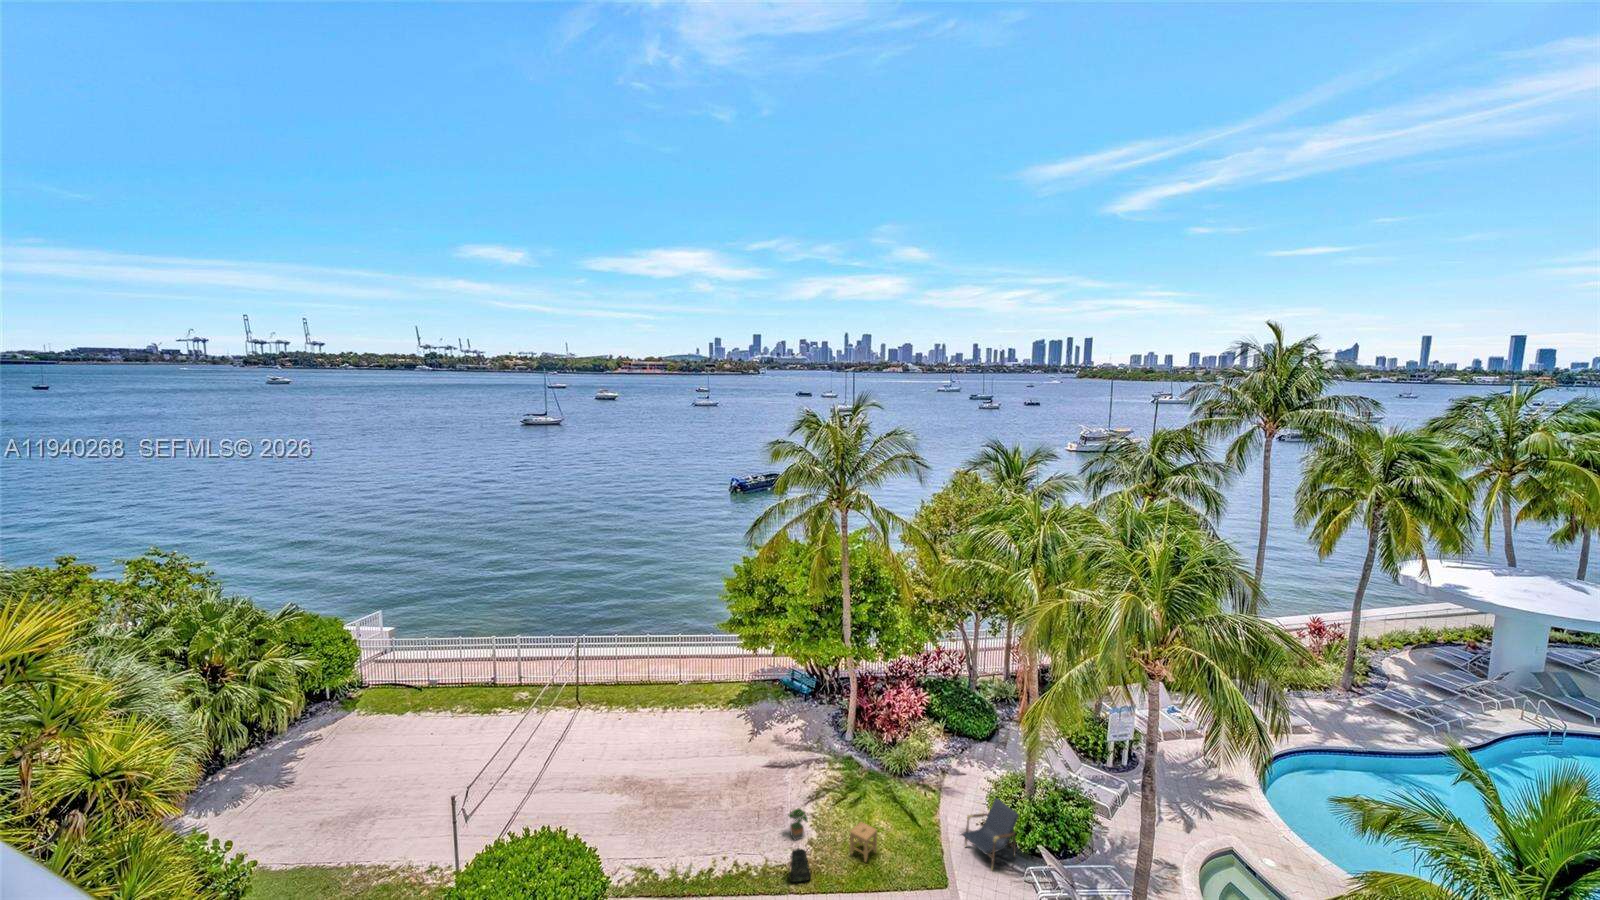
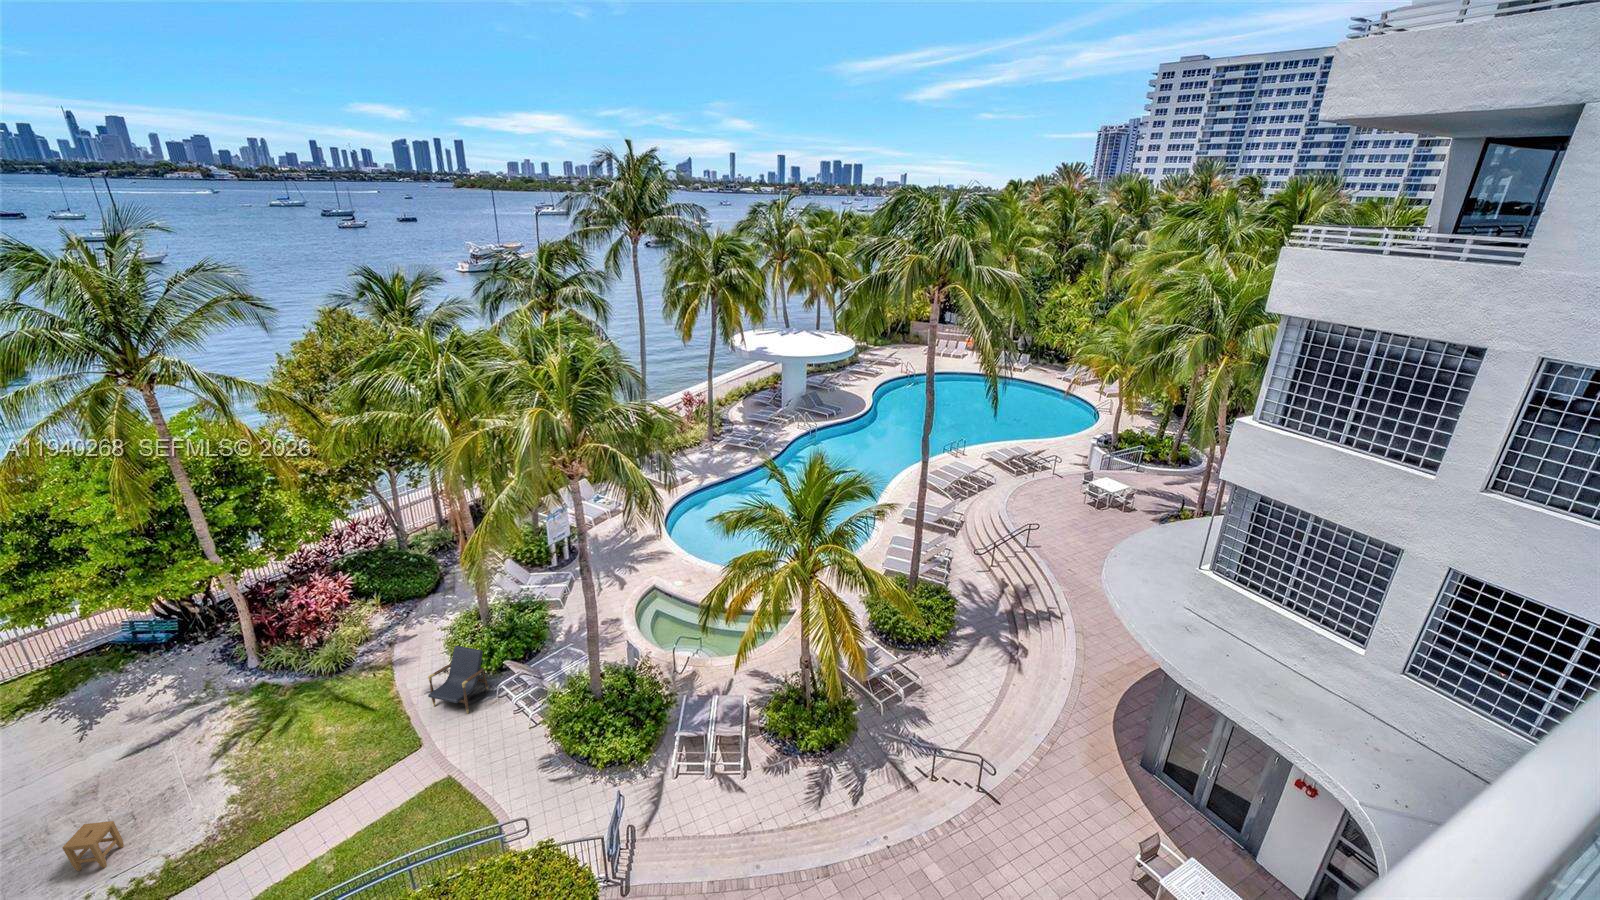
potted tree: present [788,808,808,840] -> none [184,773,219,811]
stool: present [850,822,877,862] -> present [62,821,124,871]
backpack: present [789,848,811,883] -> none [204,816,244,862]

